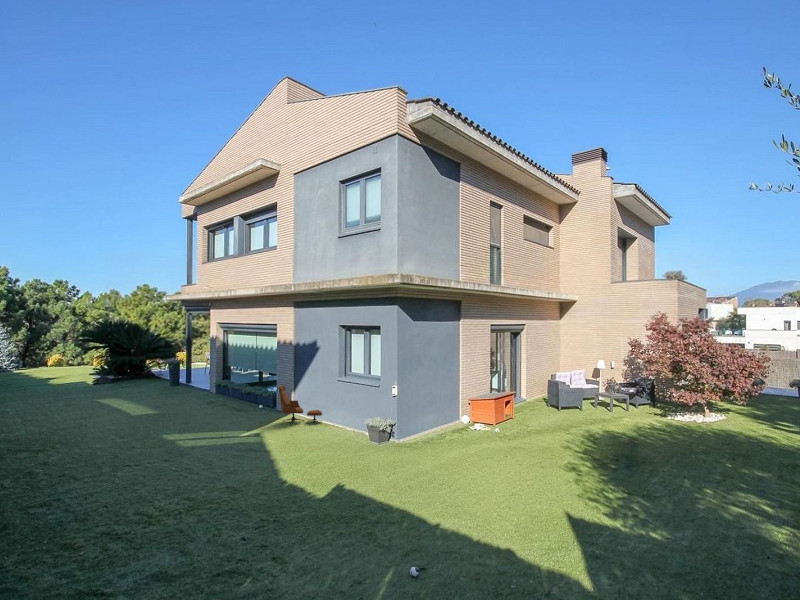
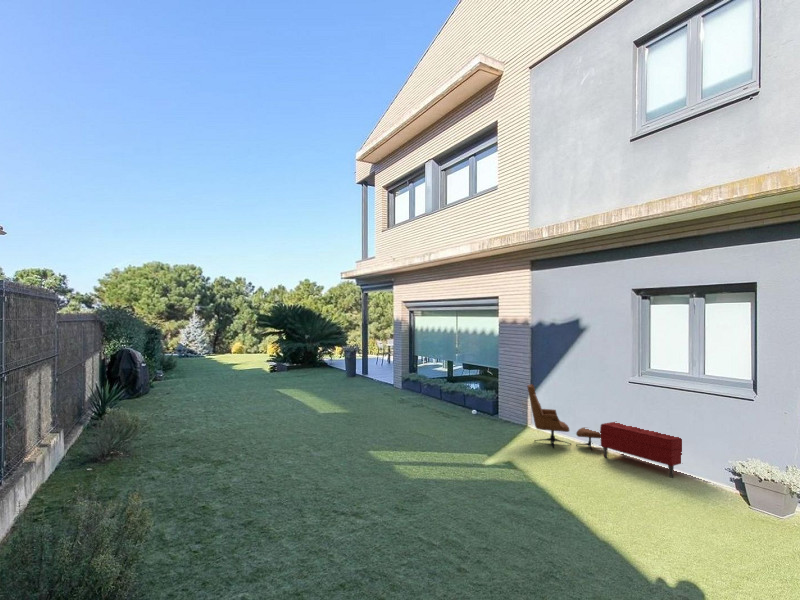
bench: none [314,404,355,432] -> present [600,422,682,477]

